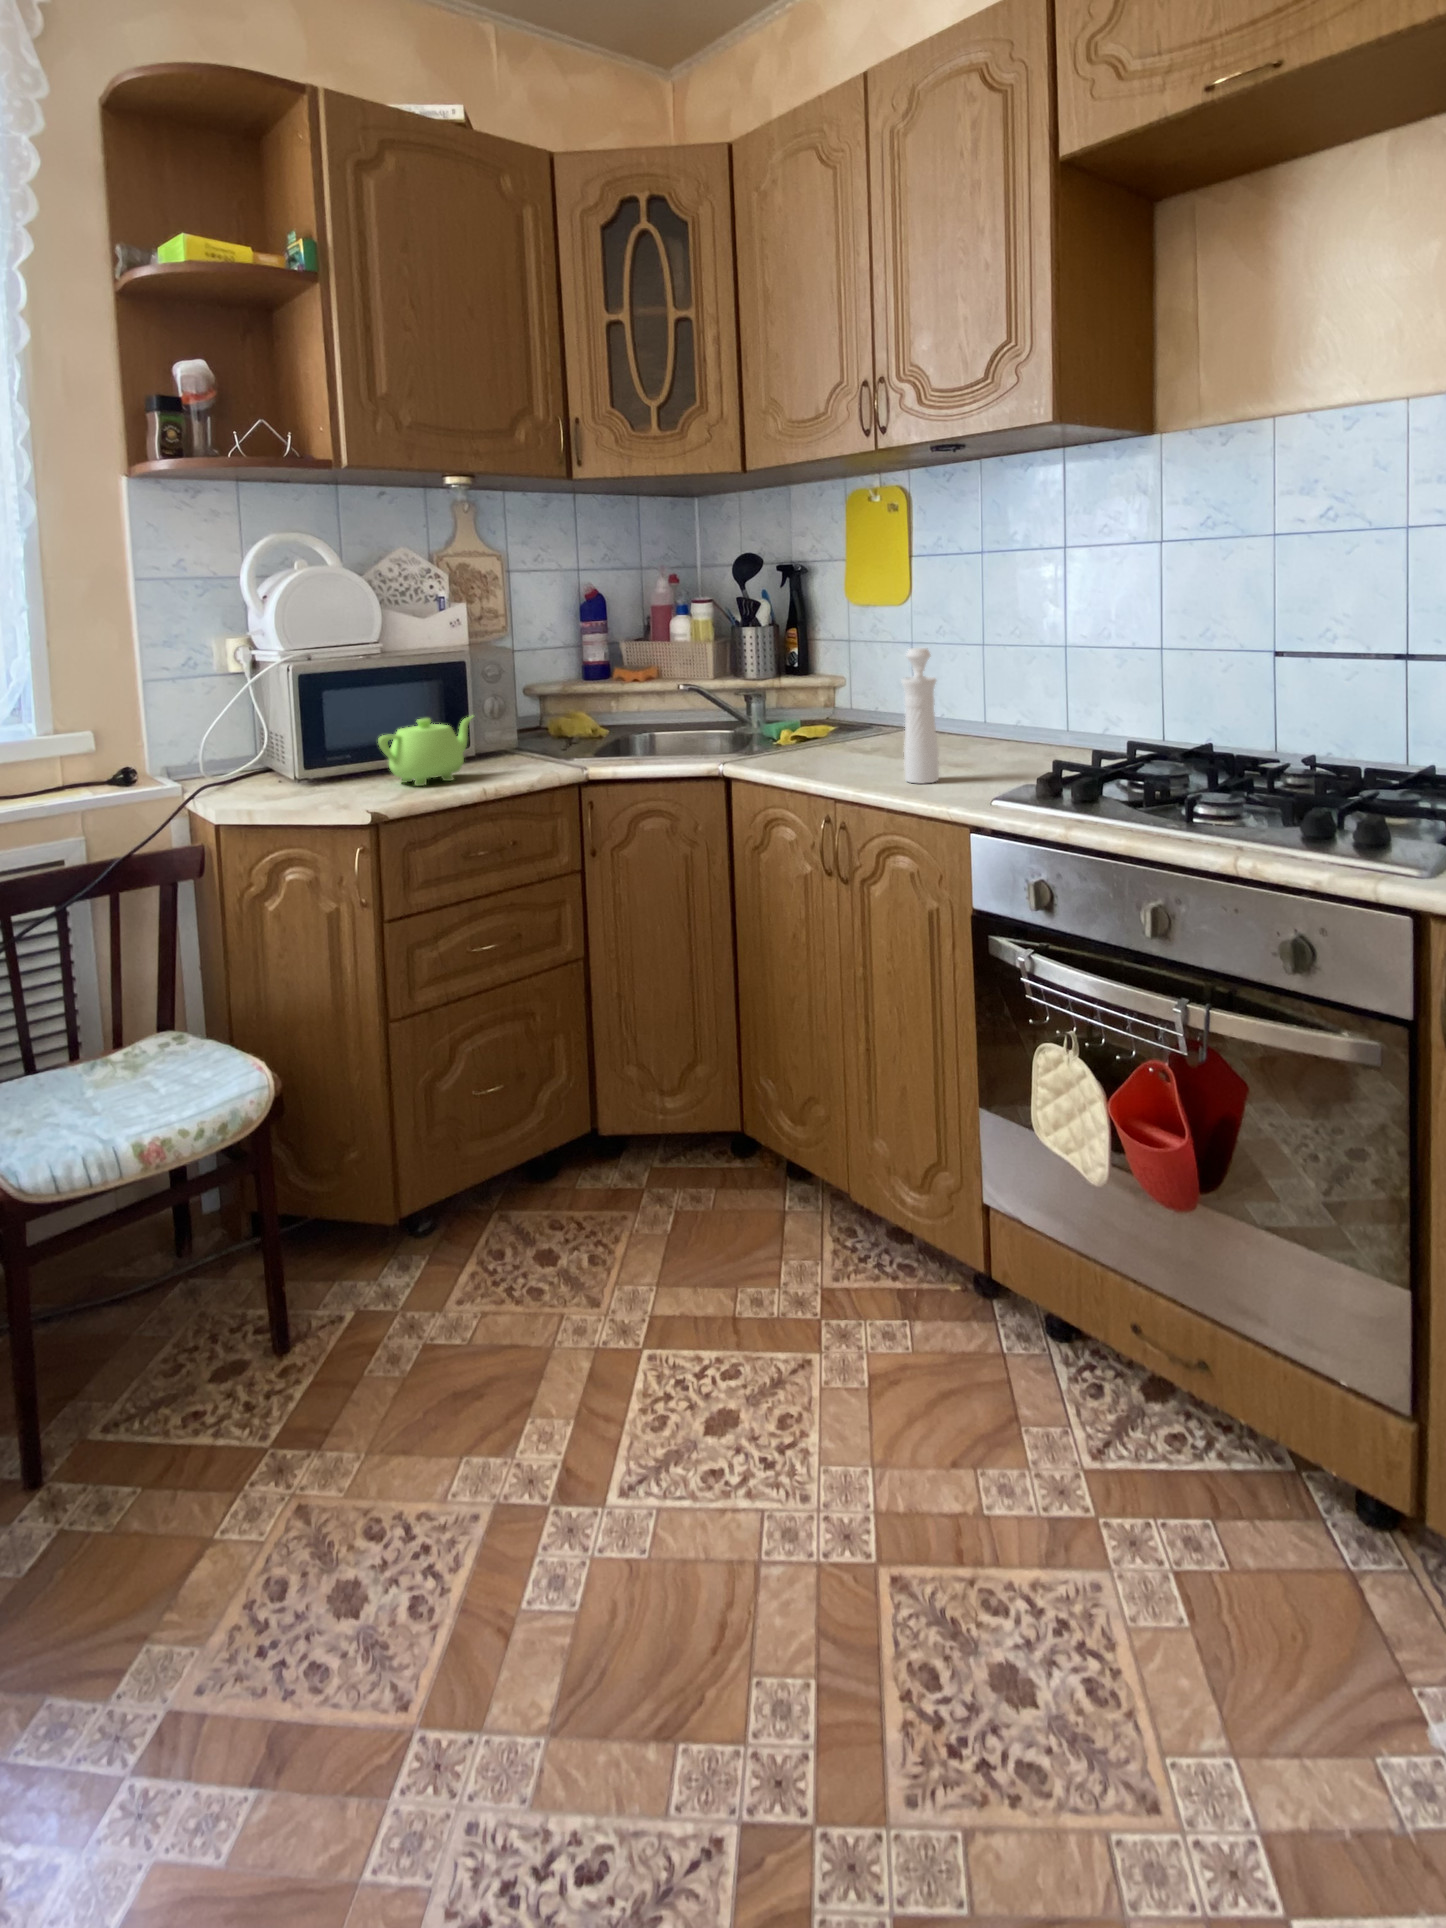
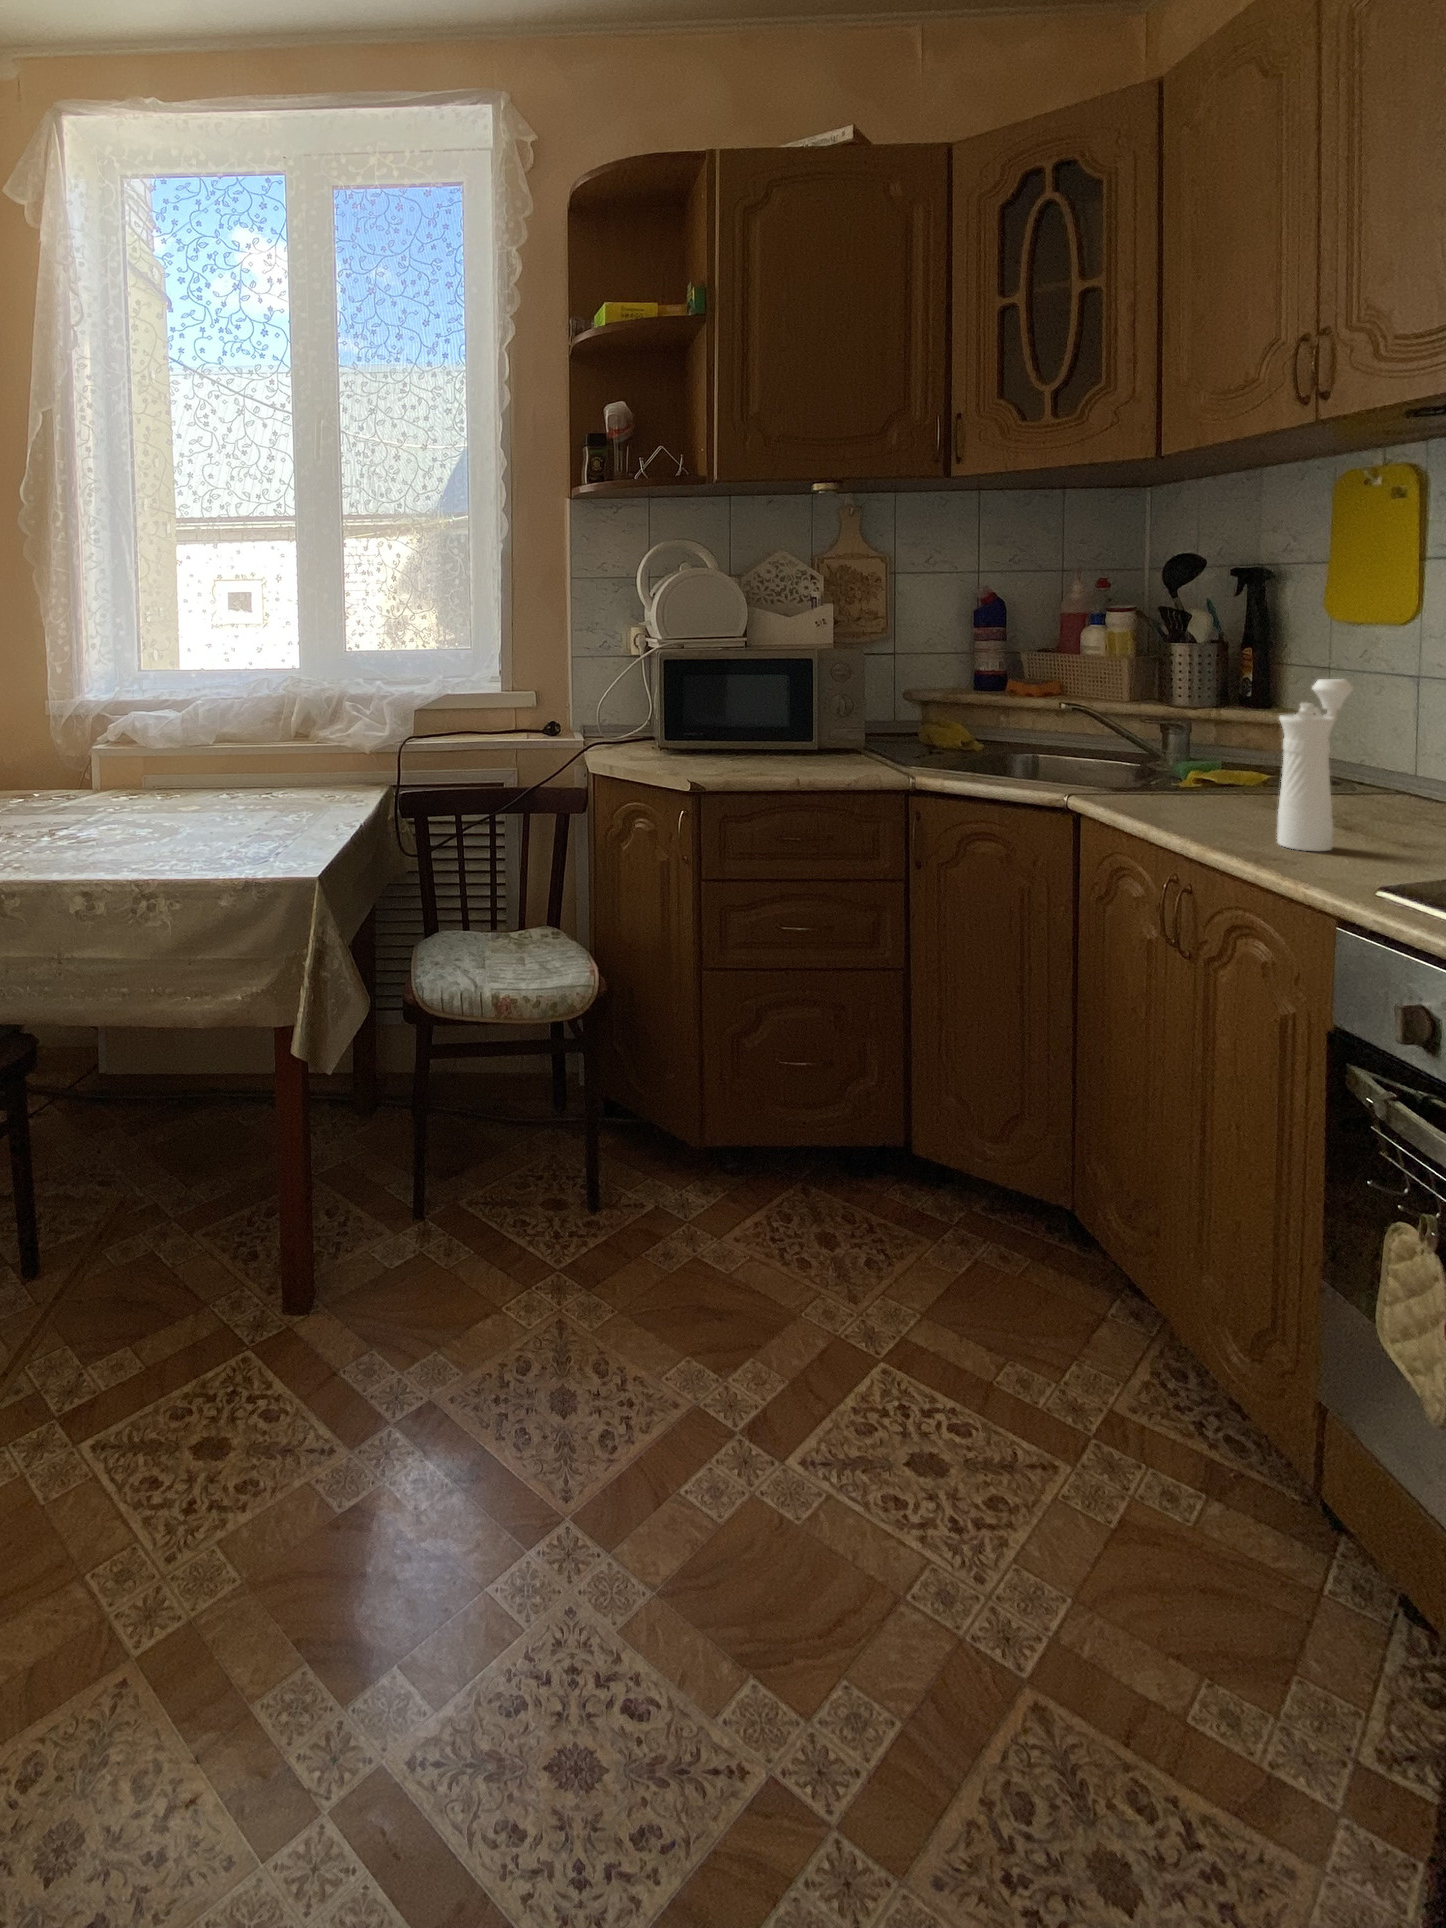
teapot: present [378,716,472,786] -> none [723,708,818,768]

